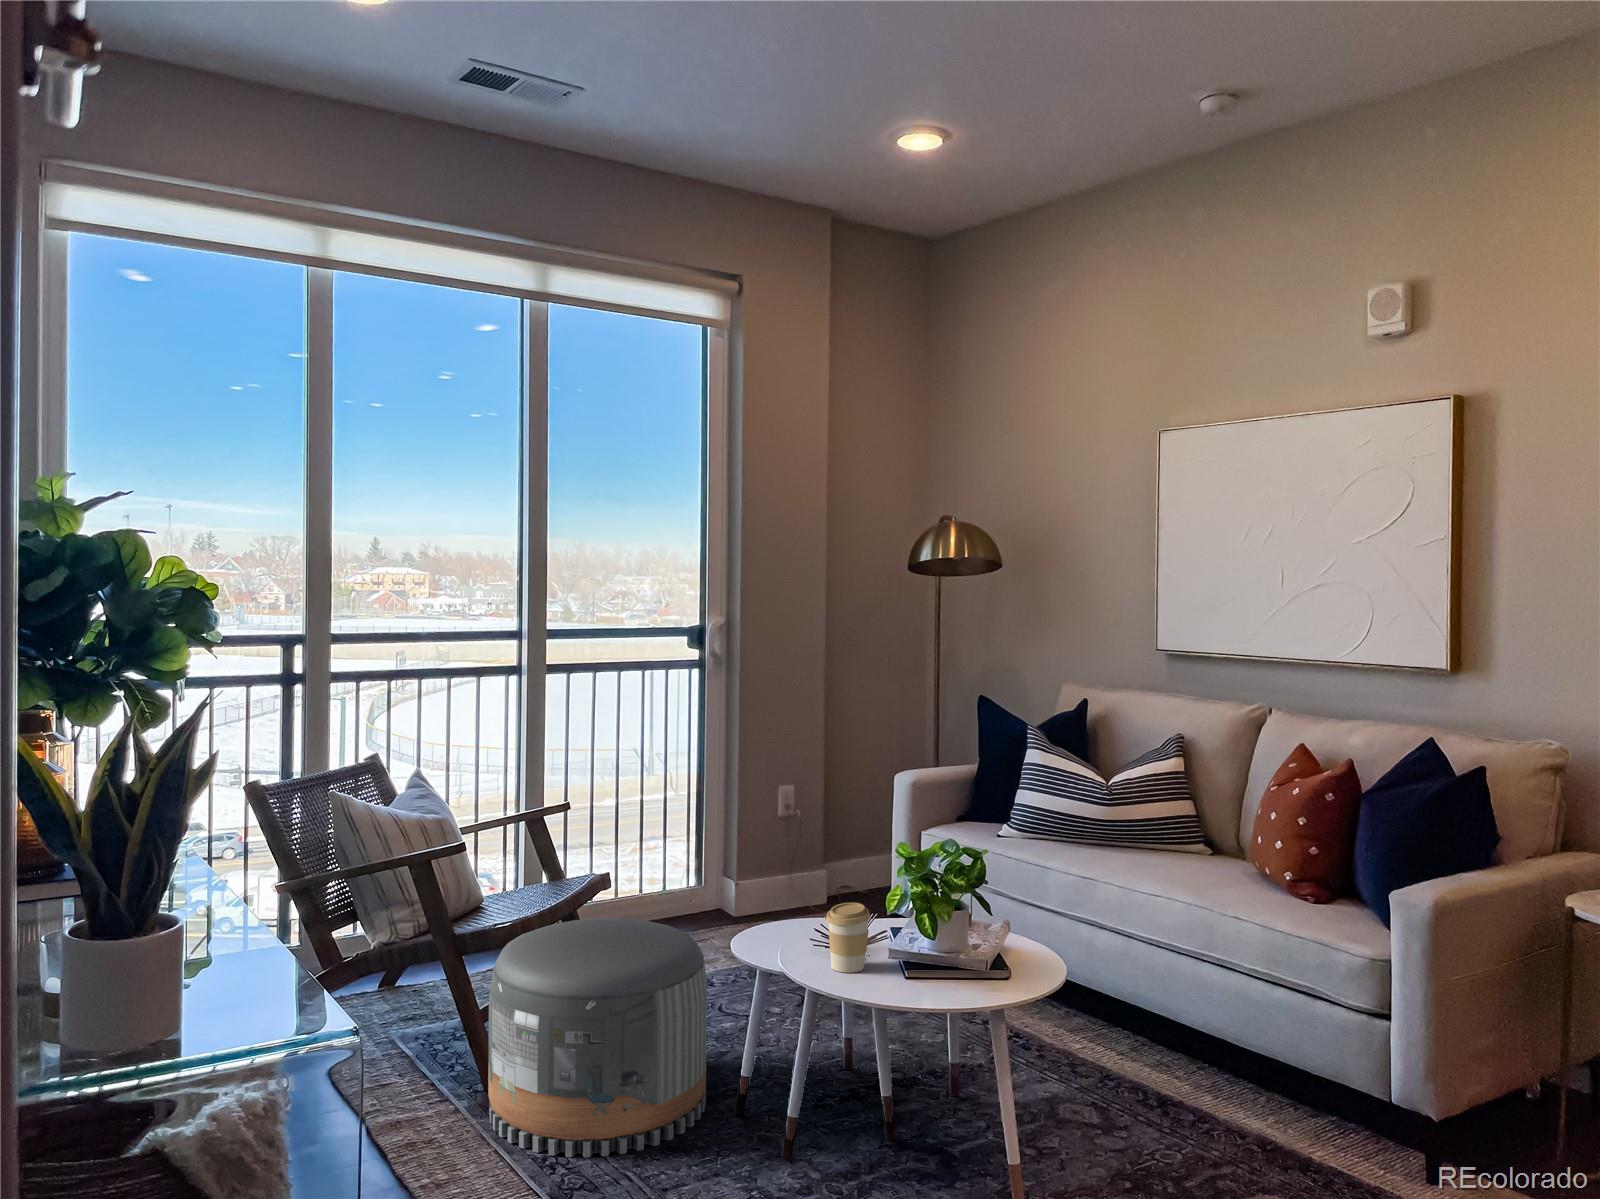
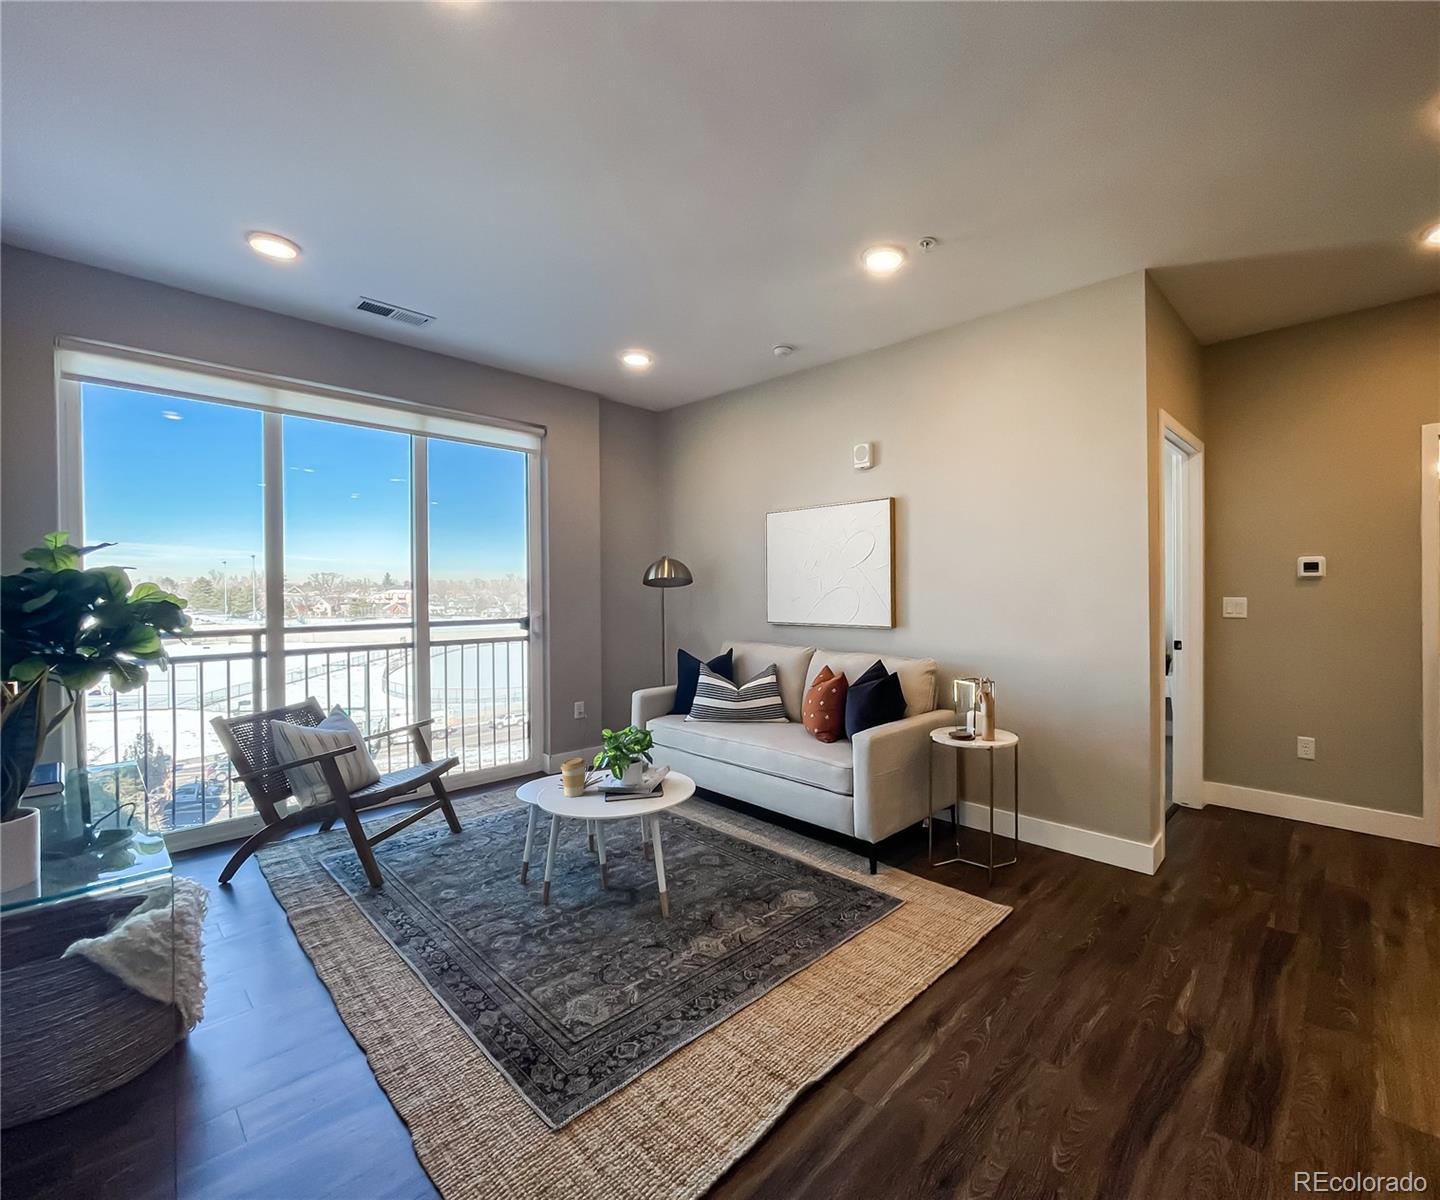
pouf: present [488,918,707,1157] -> none [368,780,504,918]

